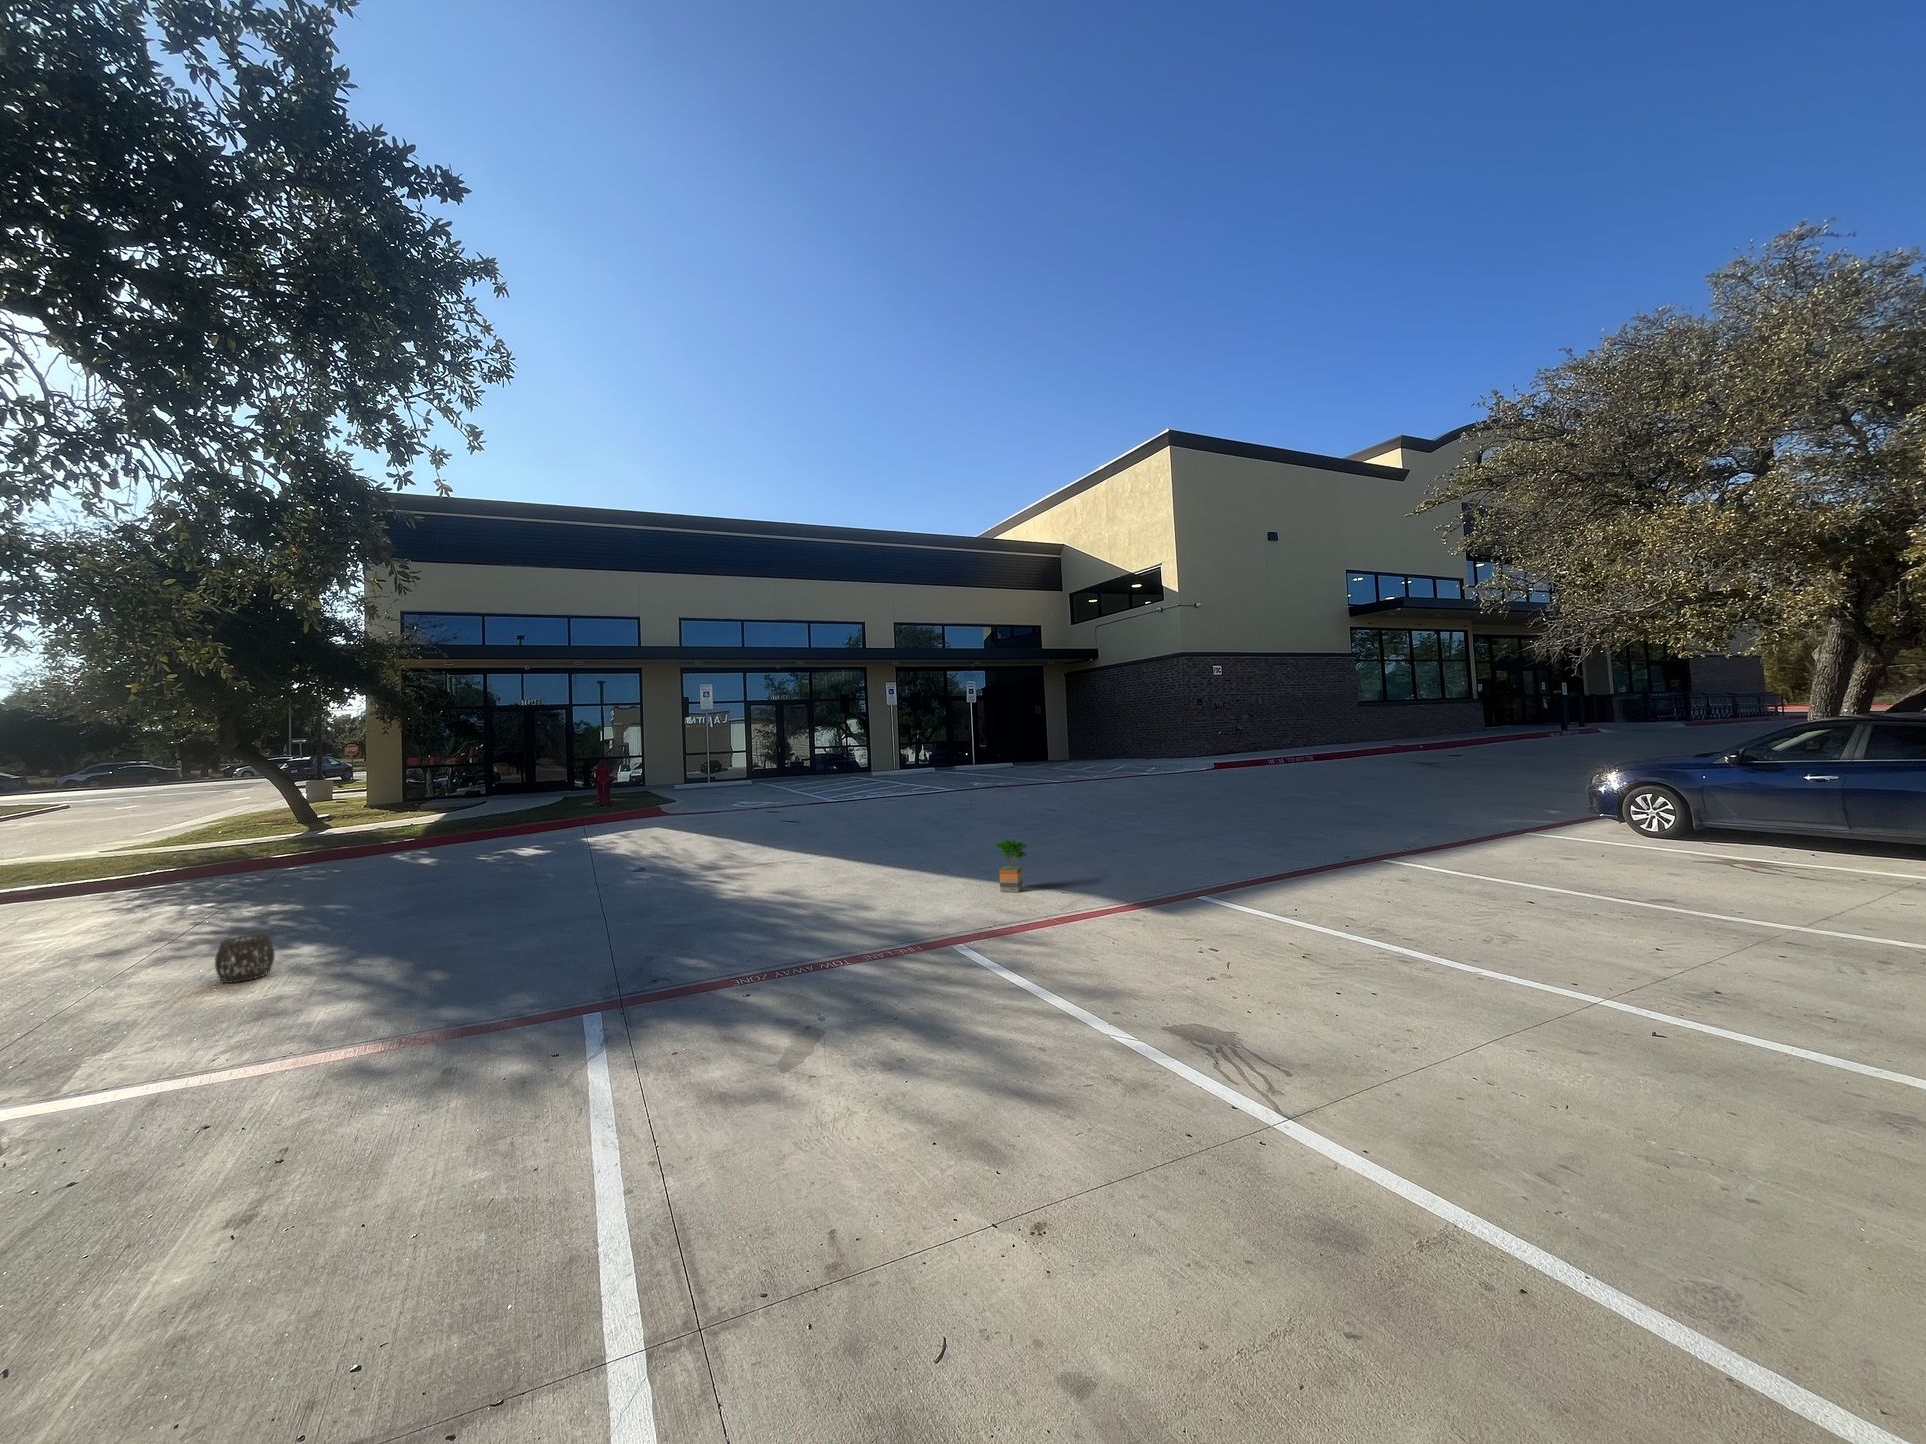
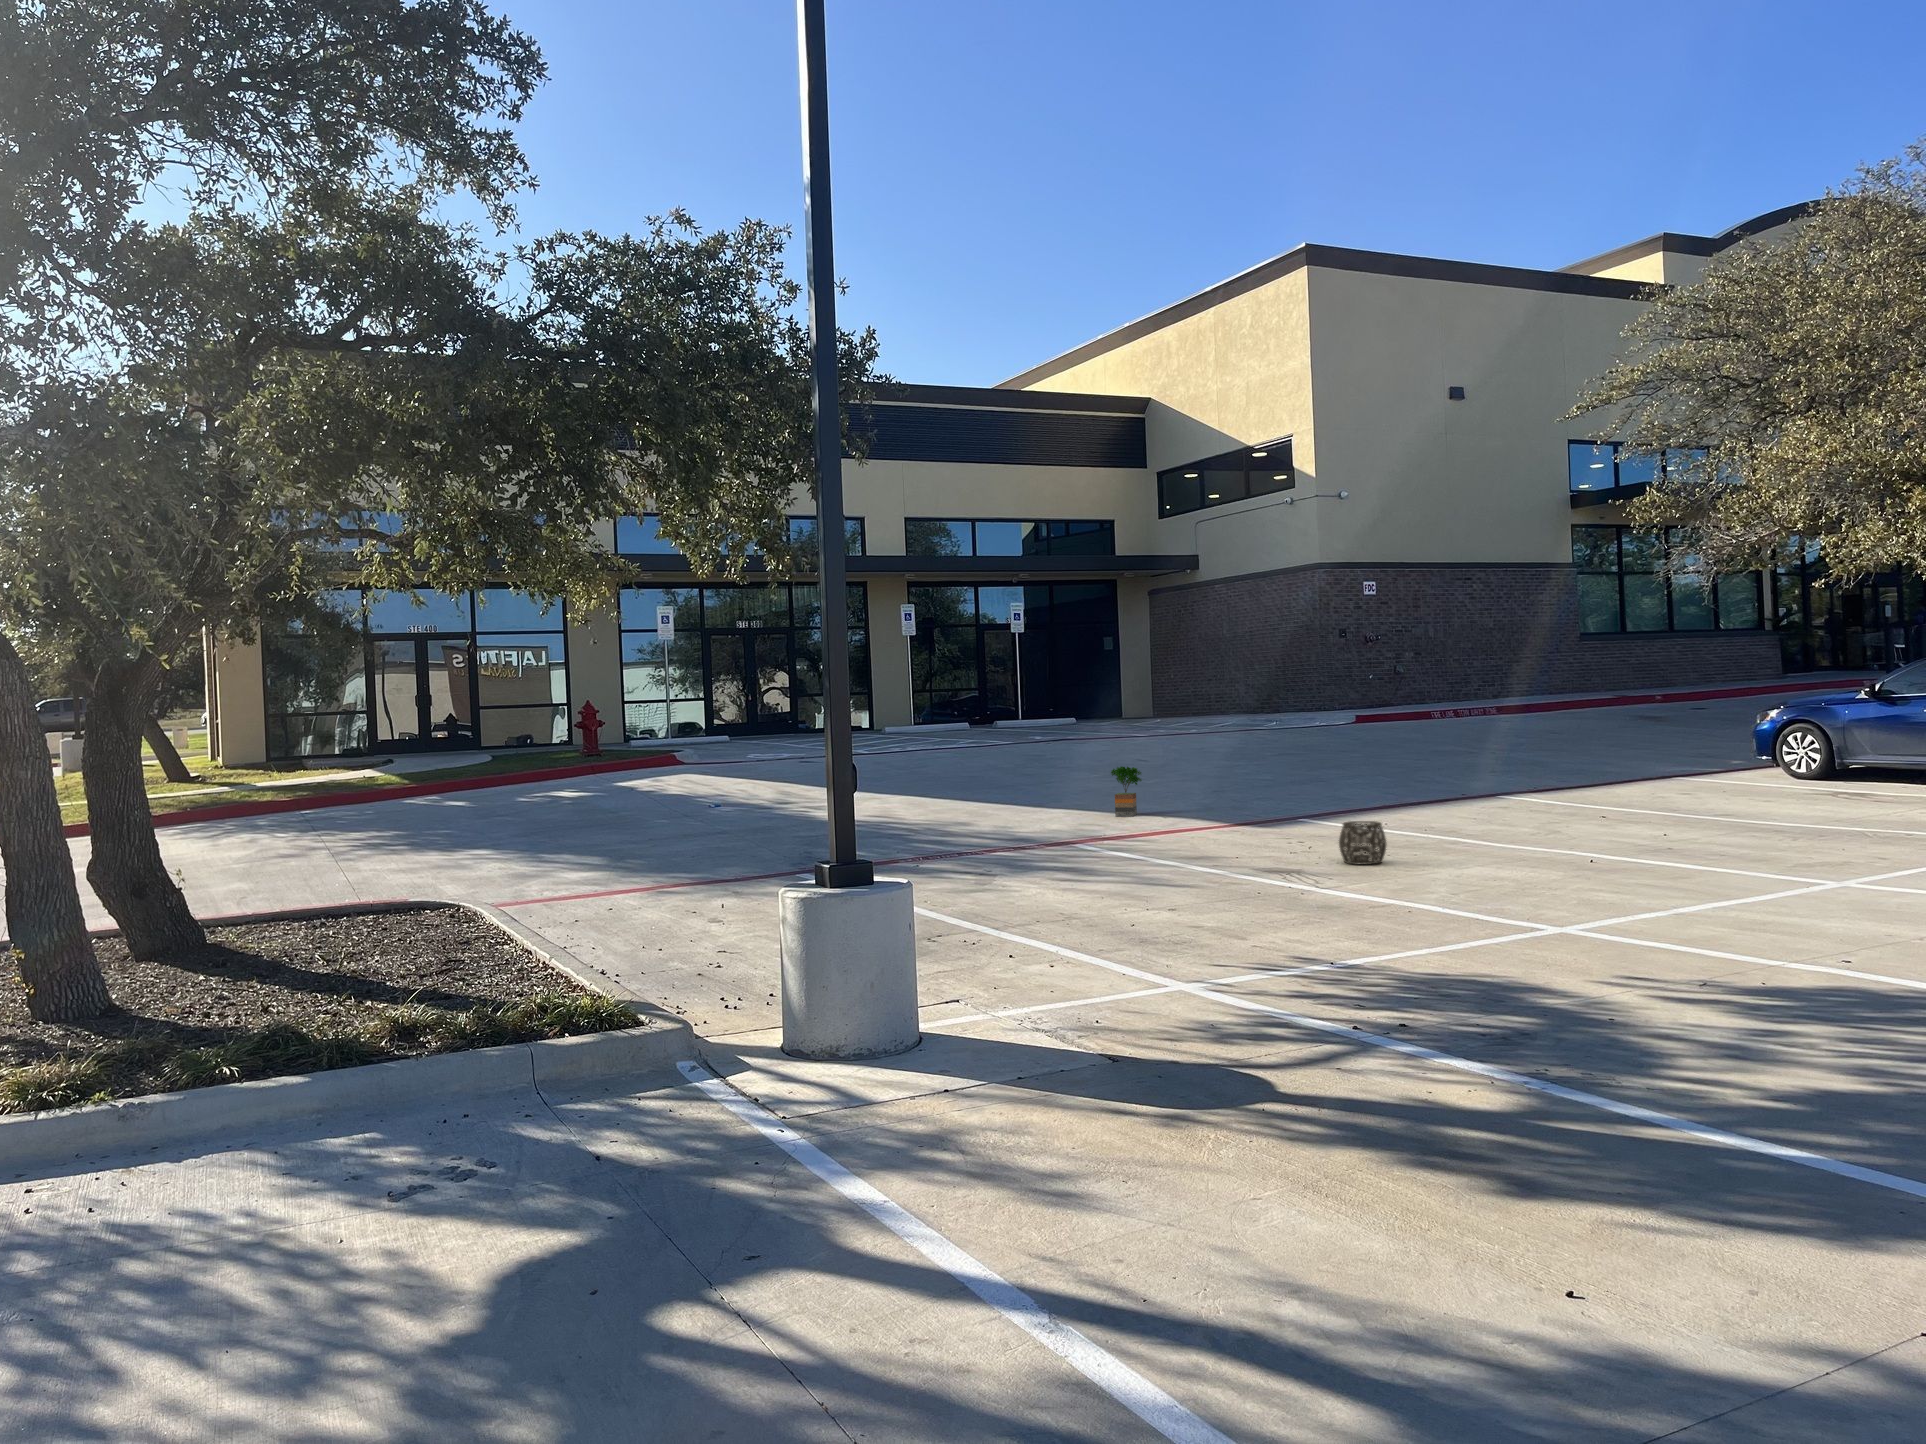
woven basket: present [215,934,274,983] -> present [1339,821,1387,865]

